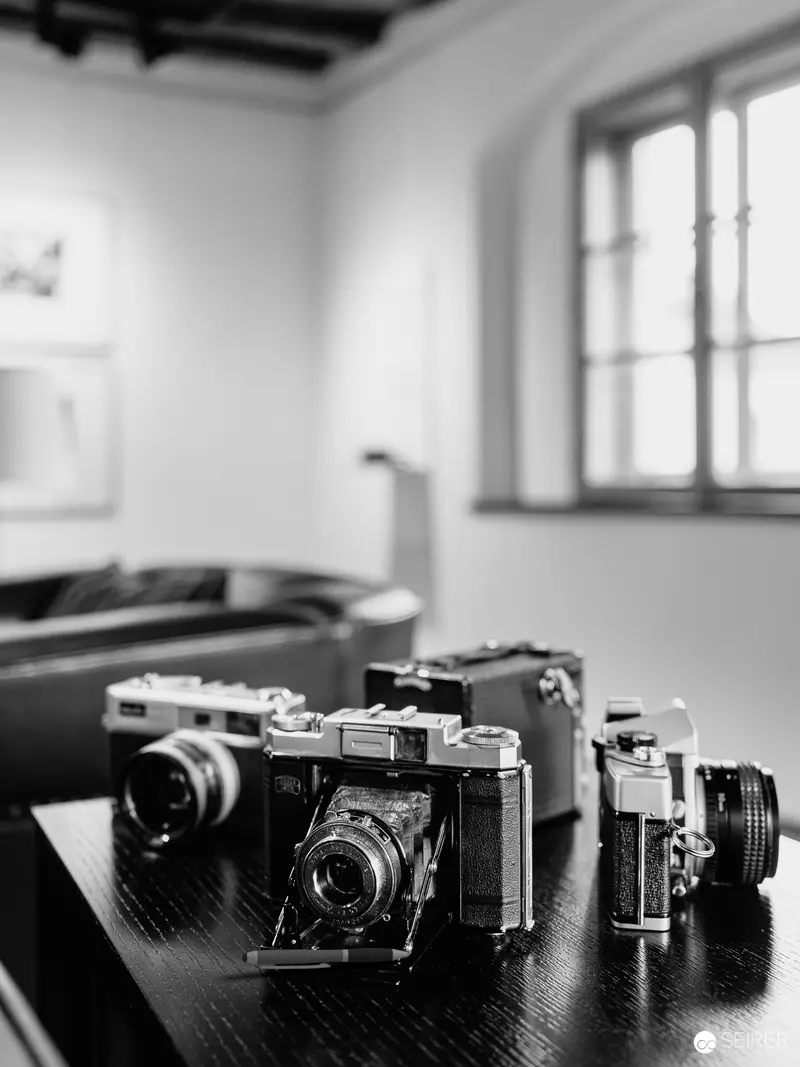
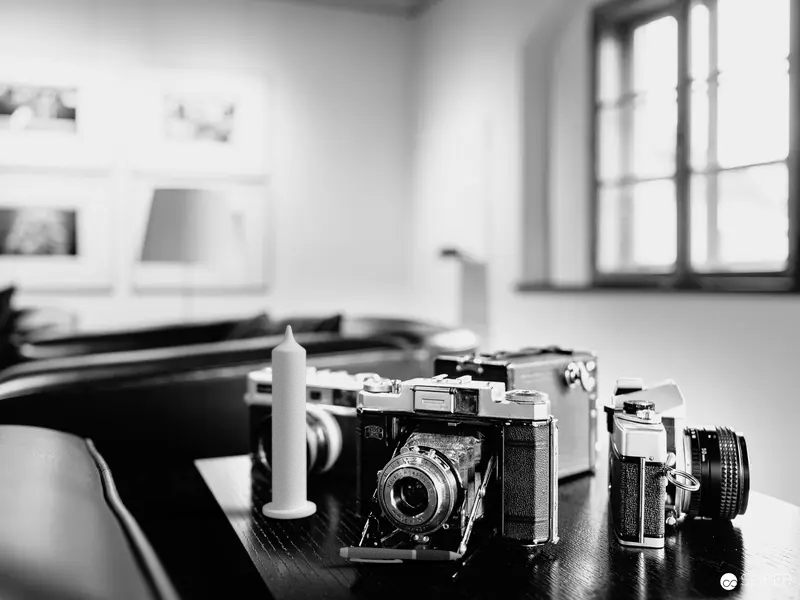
candle: none [136,638,209,903] -> present [263,325,316,519]

